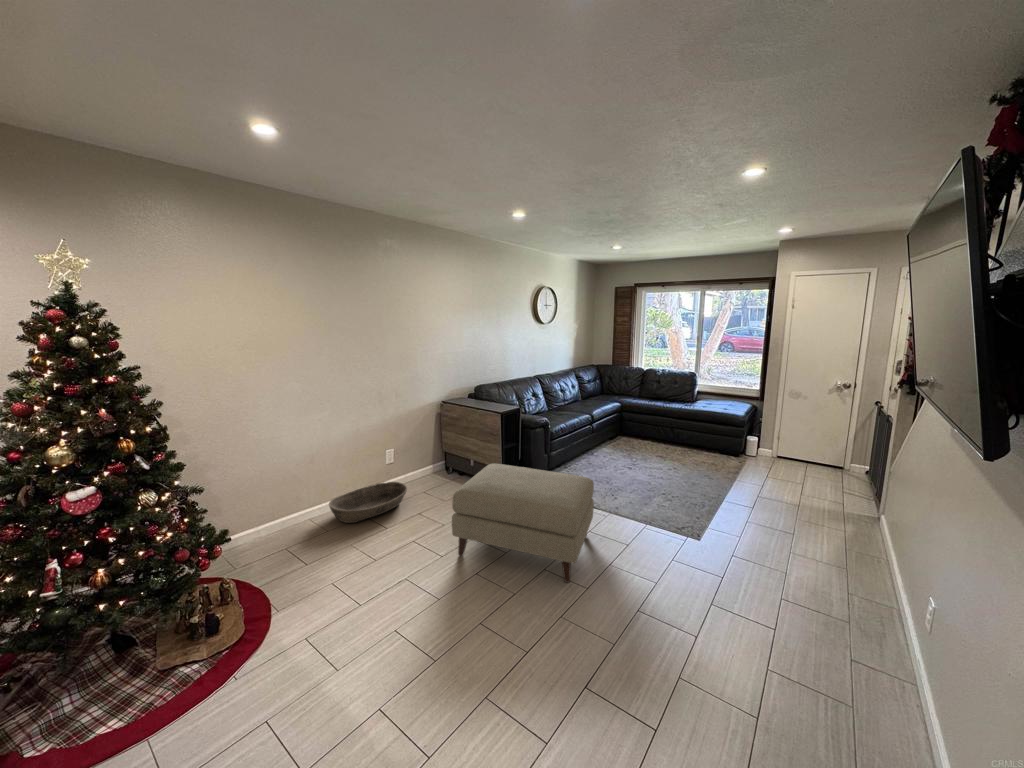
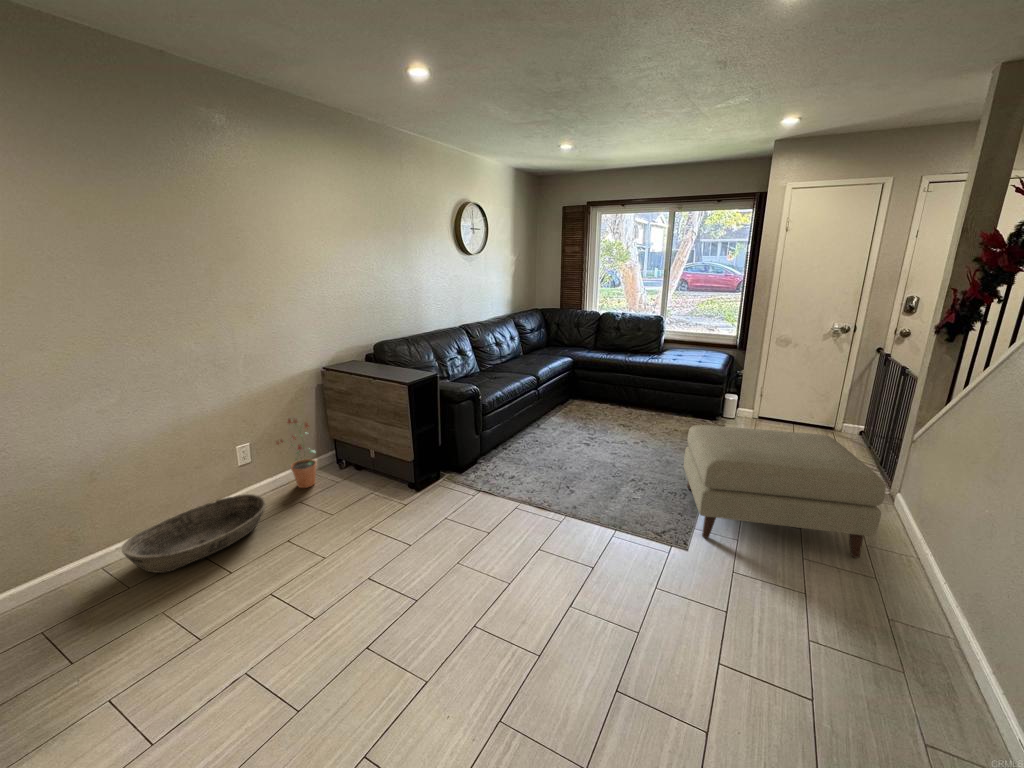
potted plant: none [411,434,438,483] -> present [276,419,317,488]
ottoman: present [452,464,594,583] -> present [684,425,886,558]

